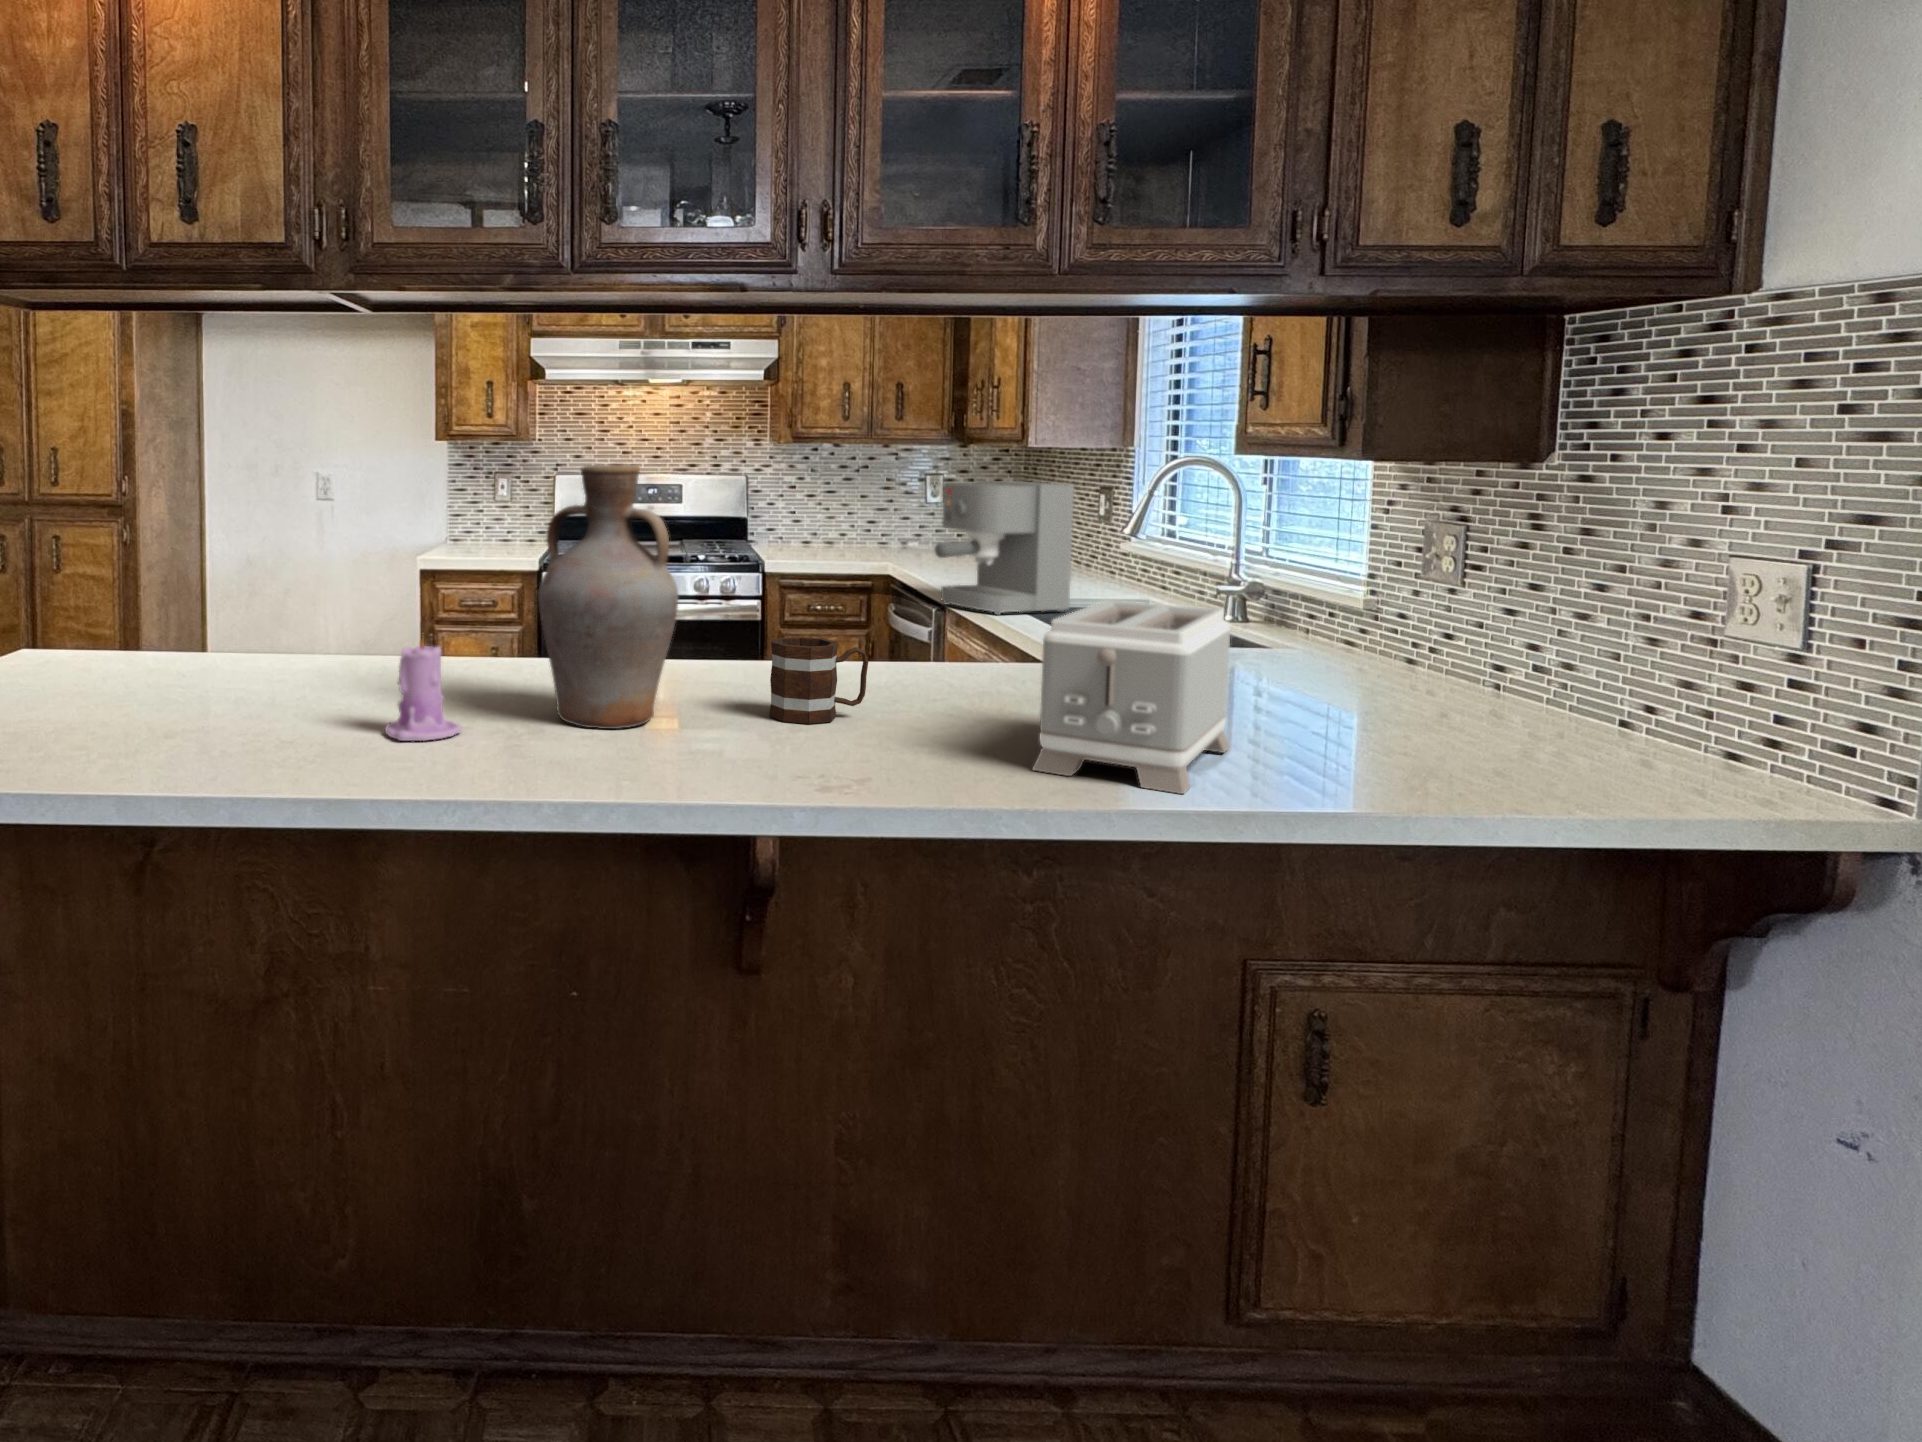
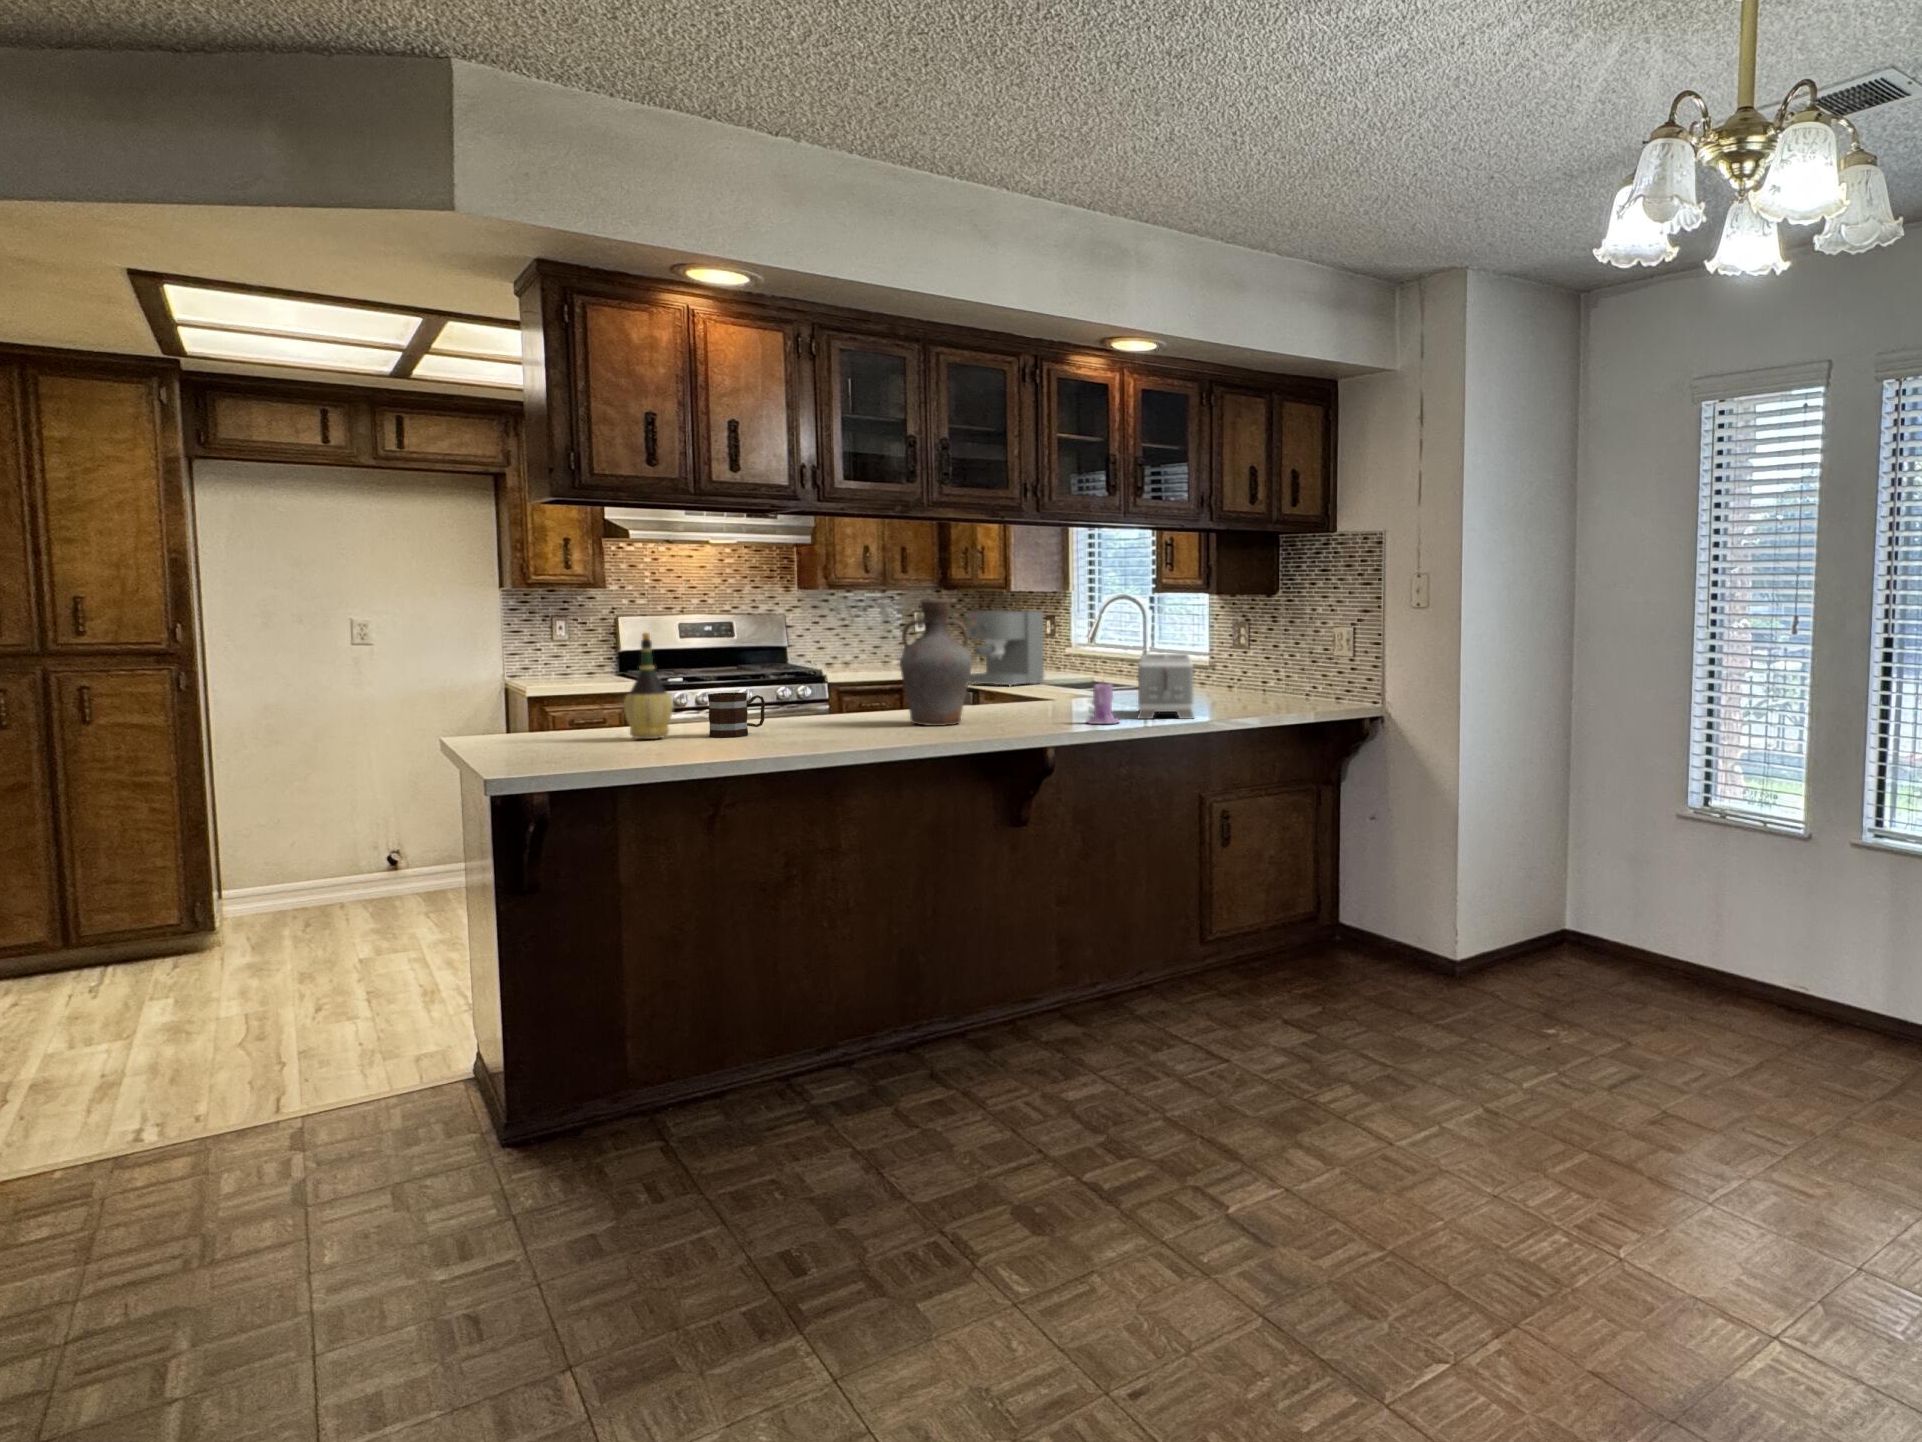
wine bottle: none [85,516,162,698] -> present [624,633,673,739]
mug: present [769,637,868,724] -> present [708,692,765,737]
candle: present [385,639,462,741] -> present [1087,683,1120,724]

